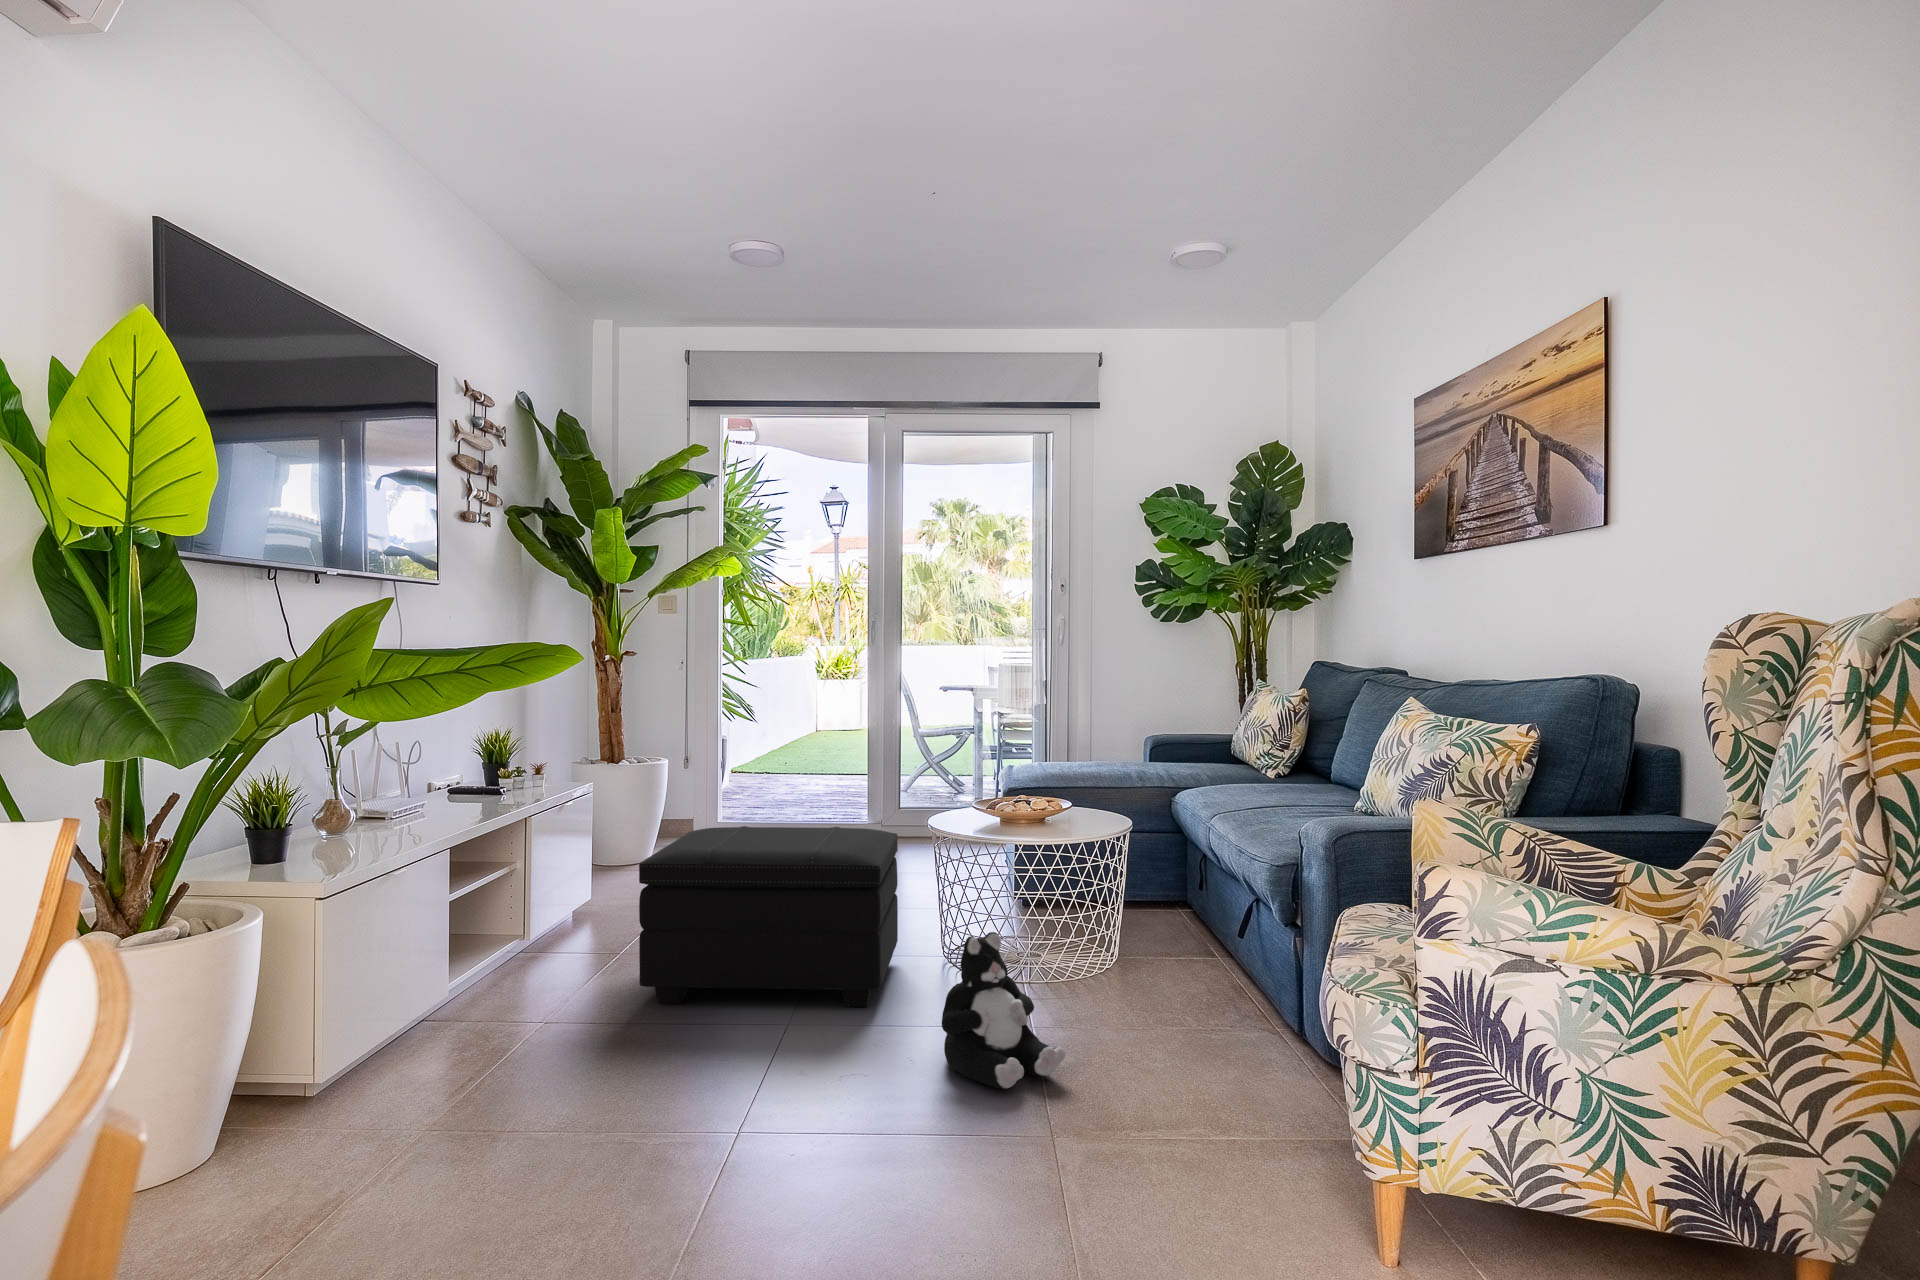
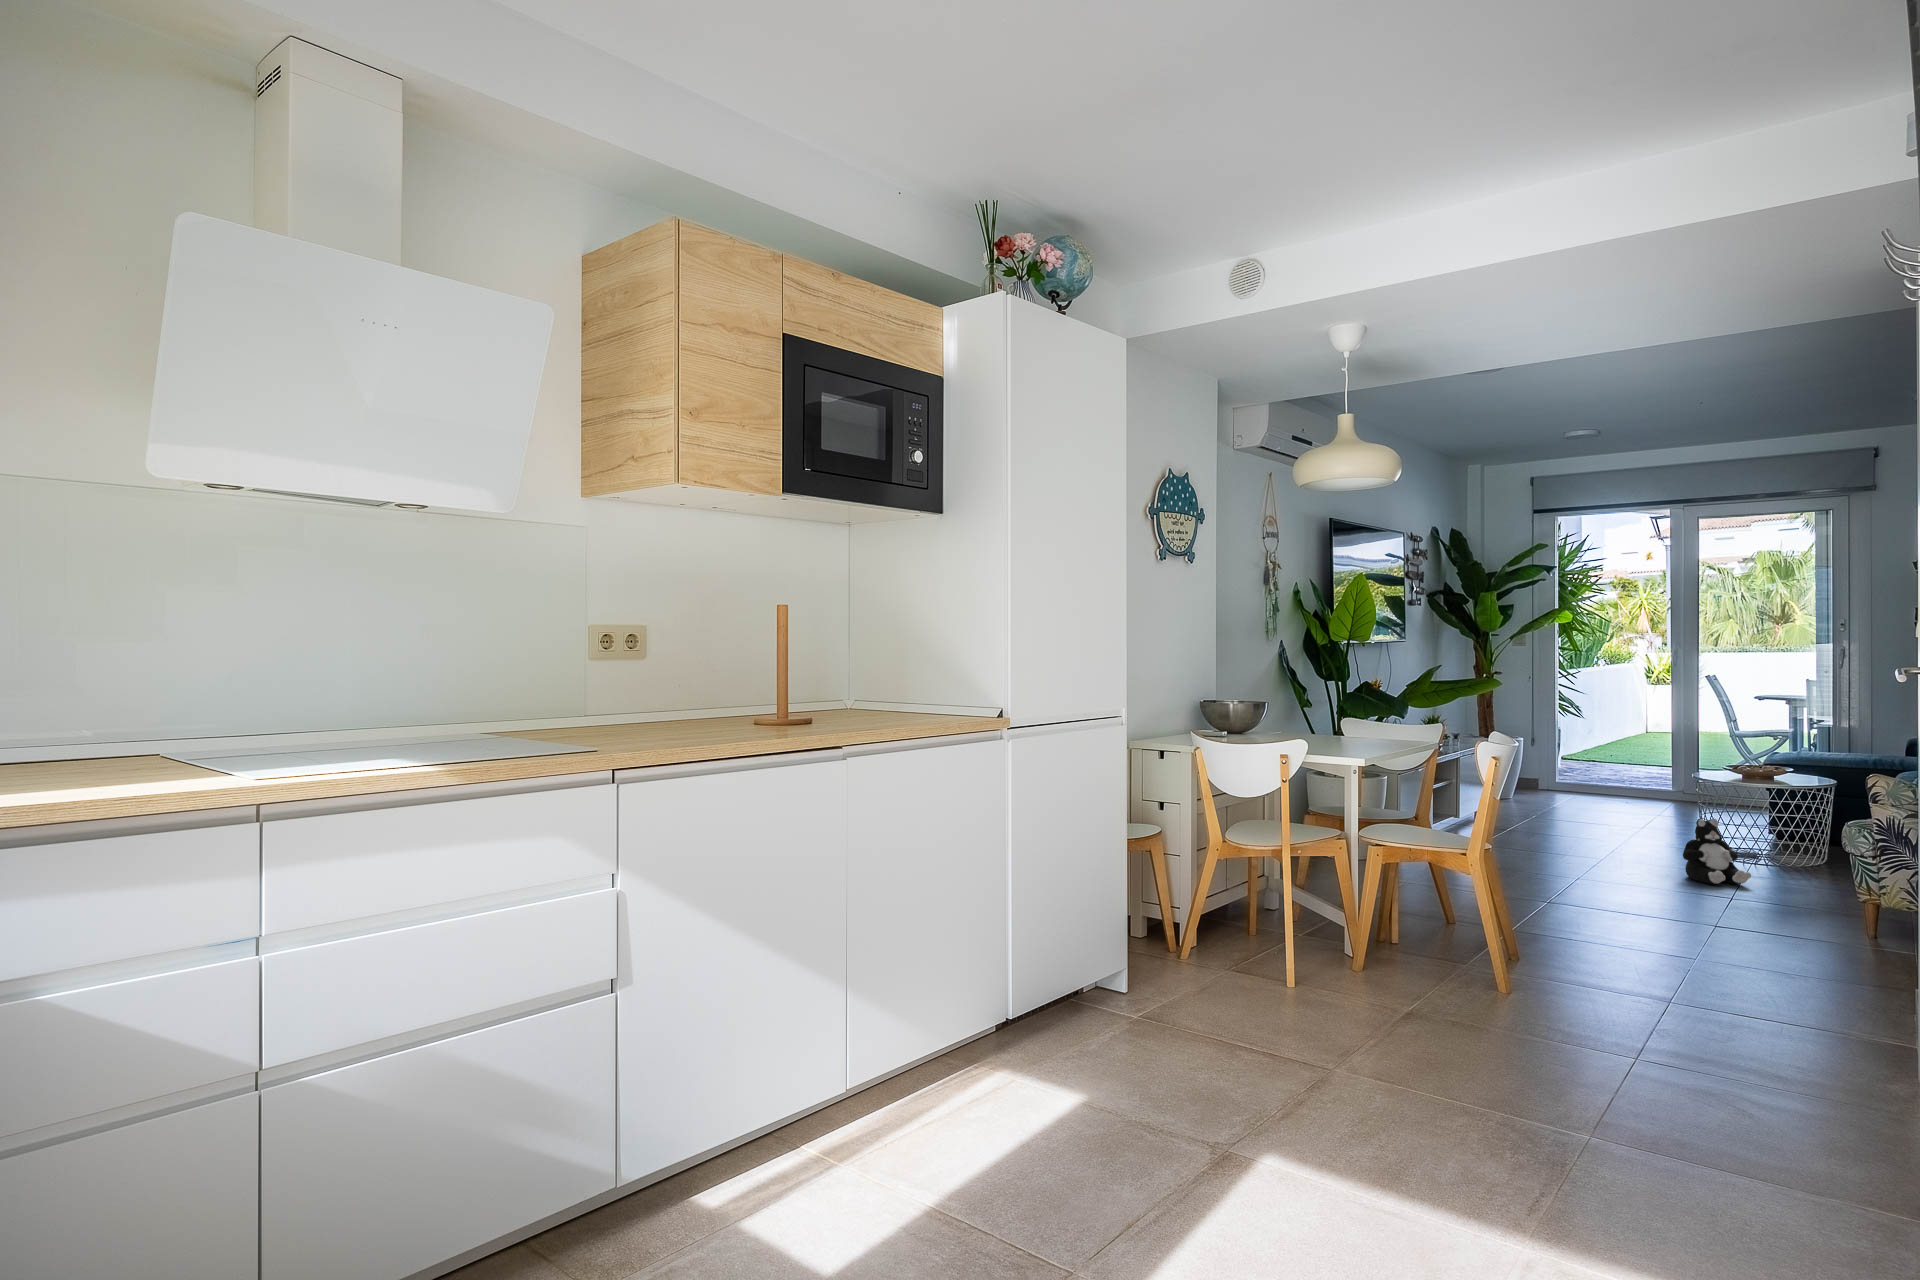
footstool: present [639,826,898,1007] -> none [1524,769,1674,859]

